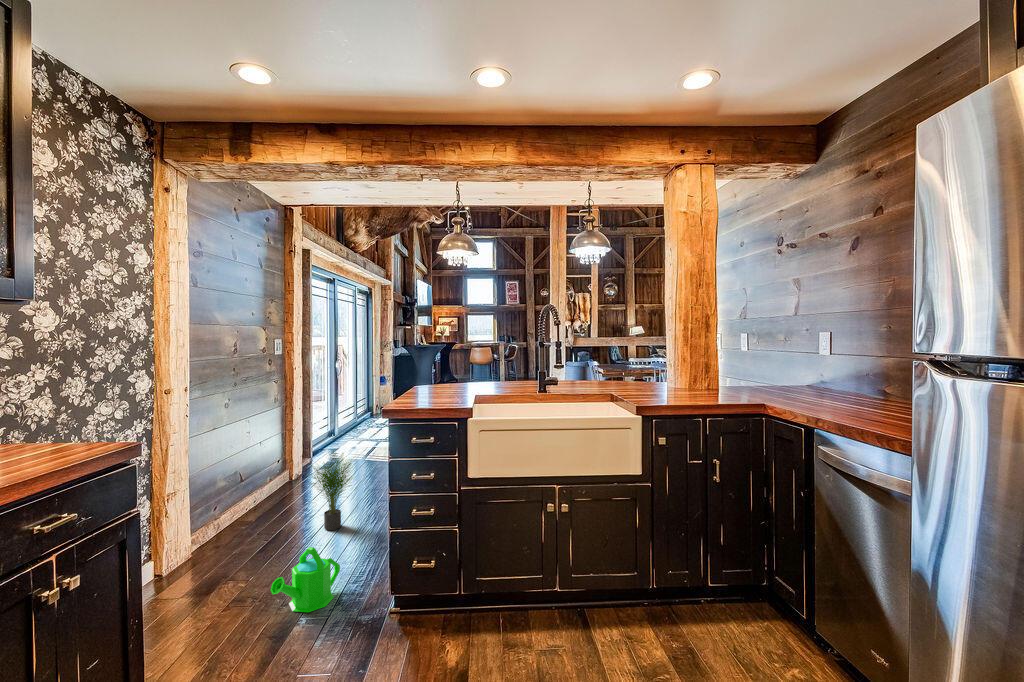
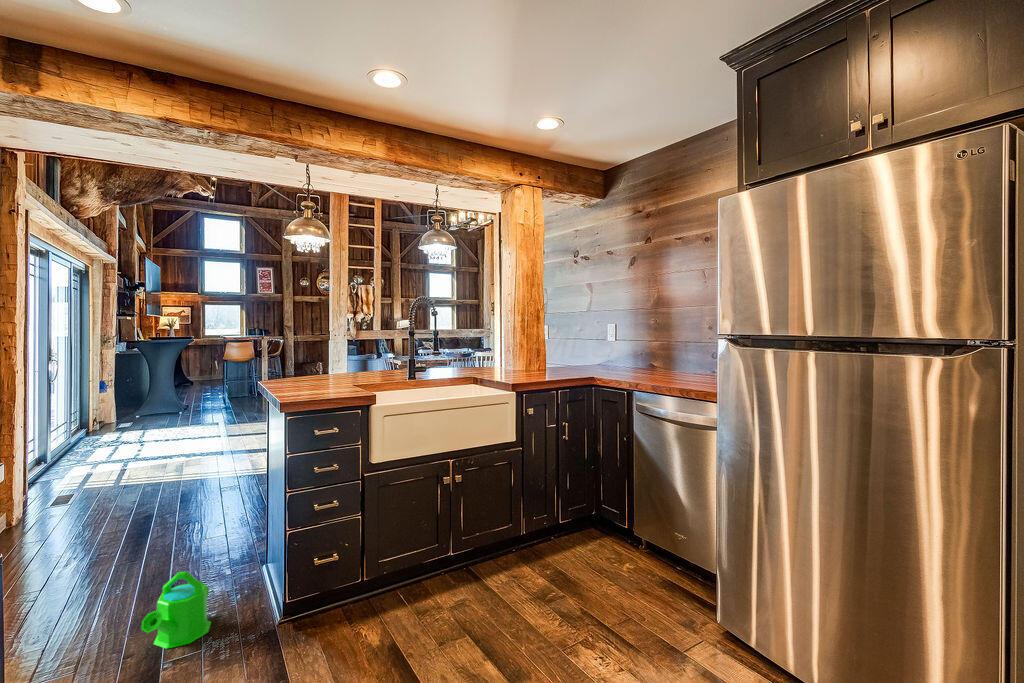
potted plant: present [311,453,352,530] -> none [98,465,178,565]

